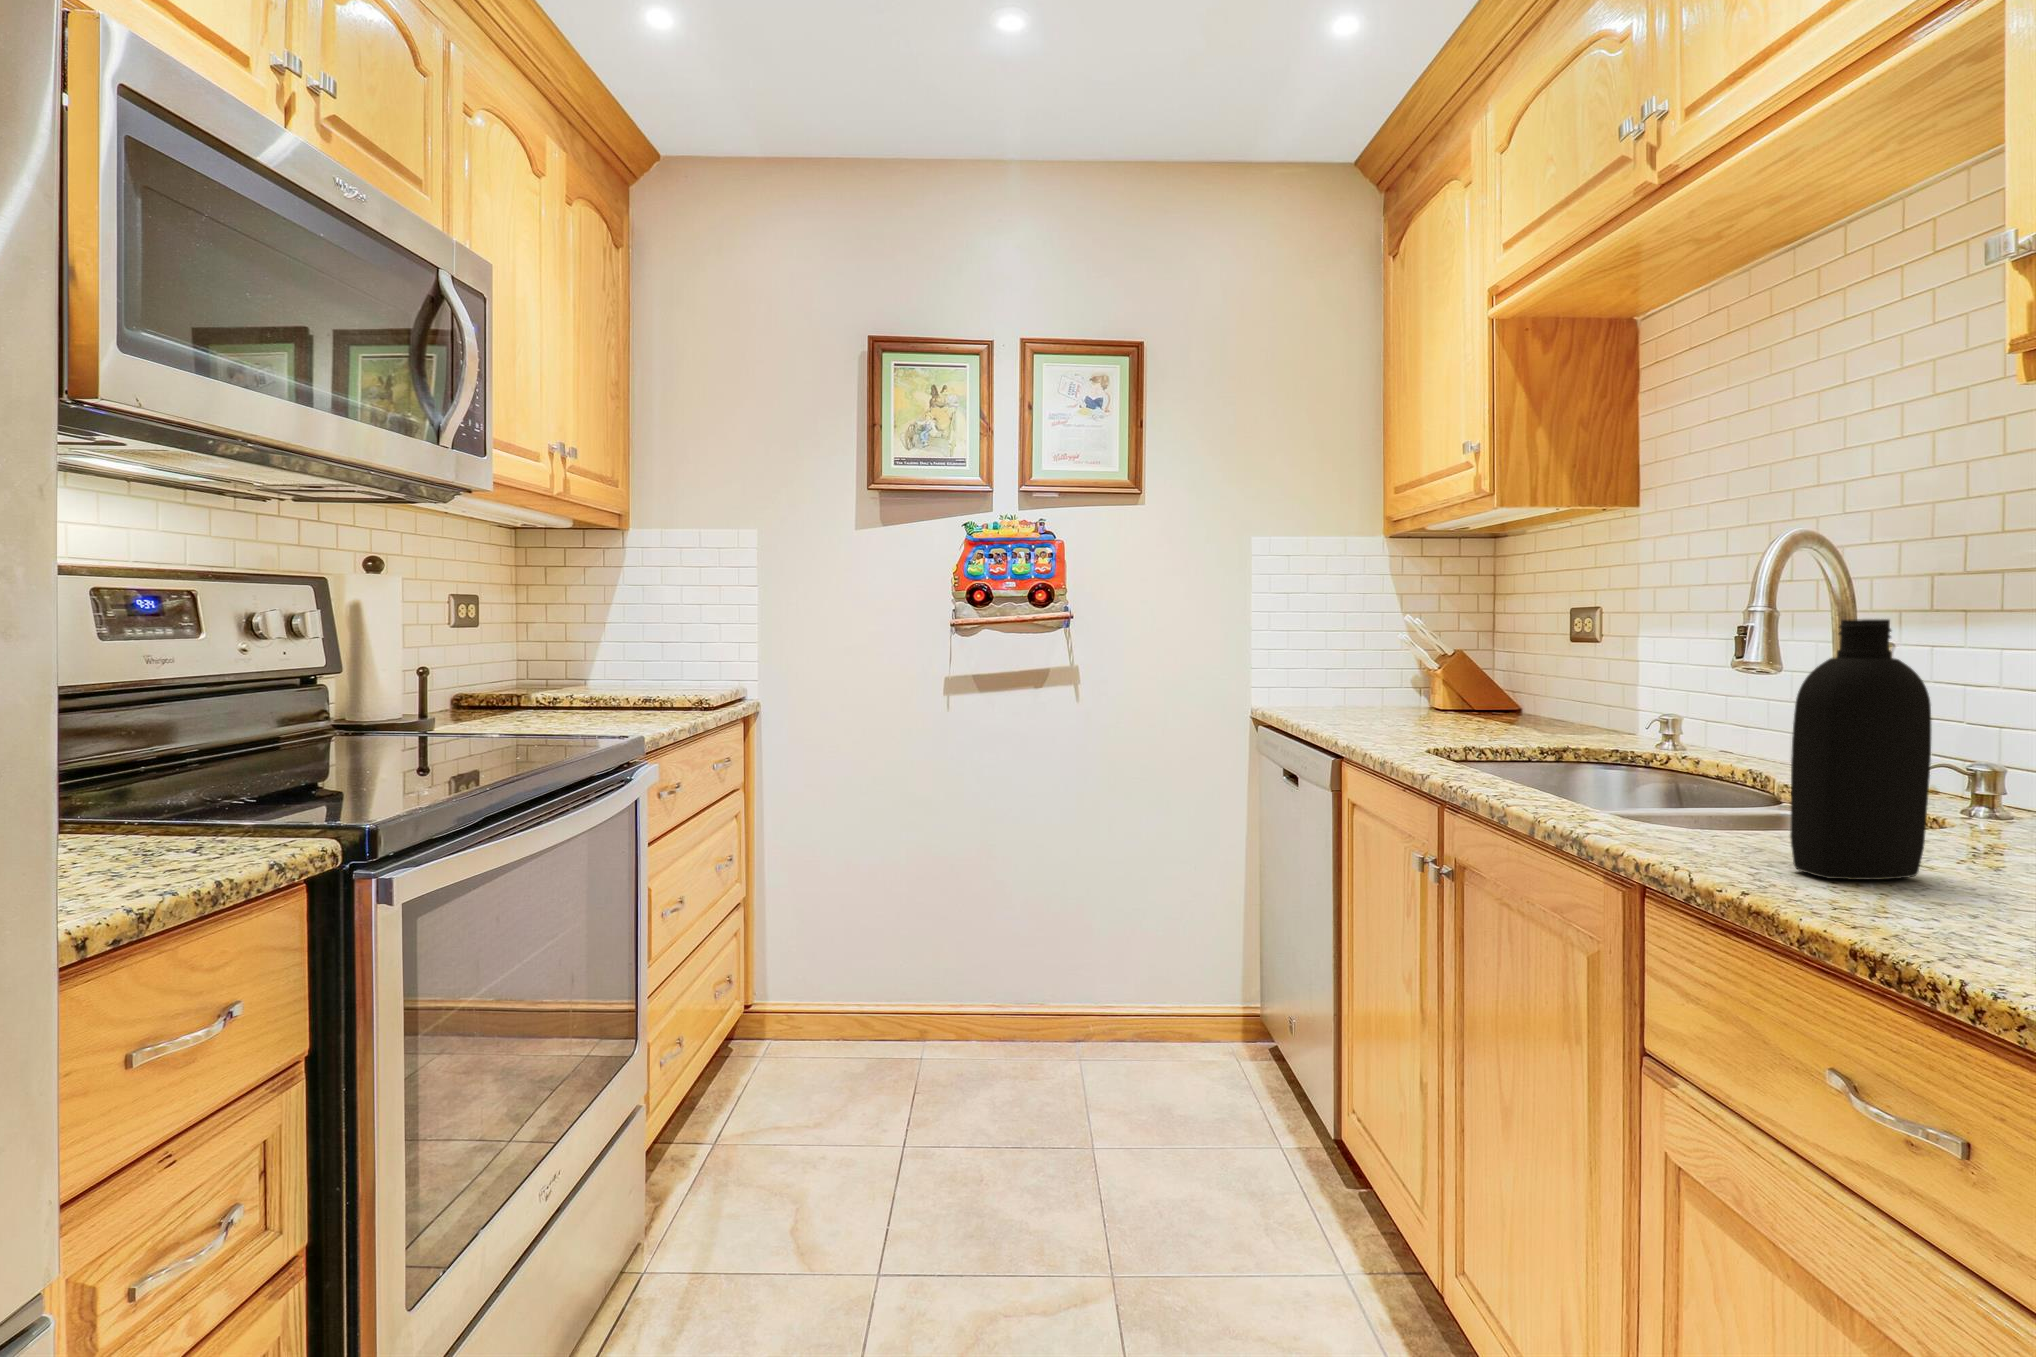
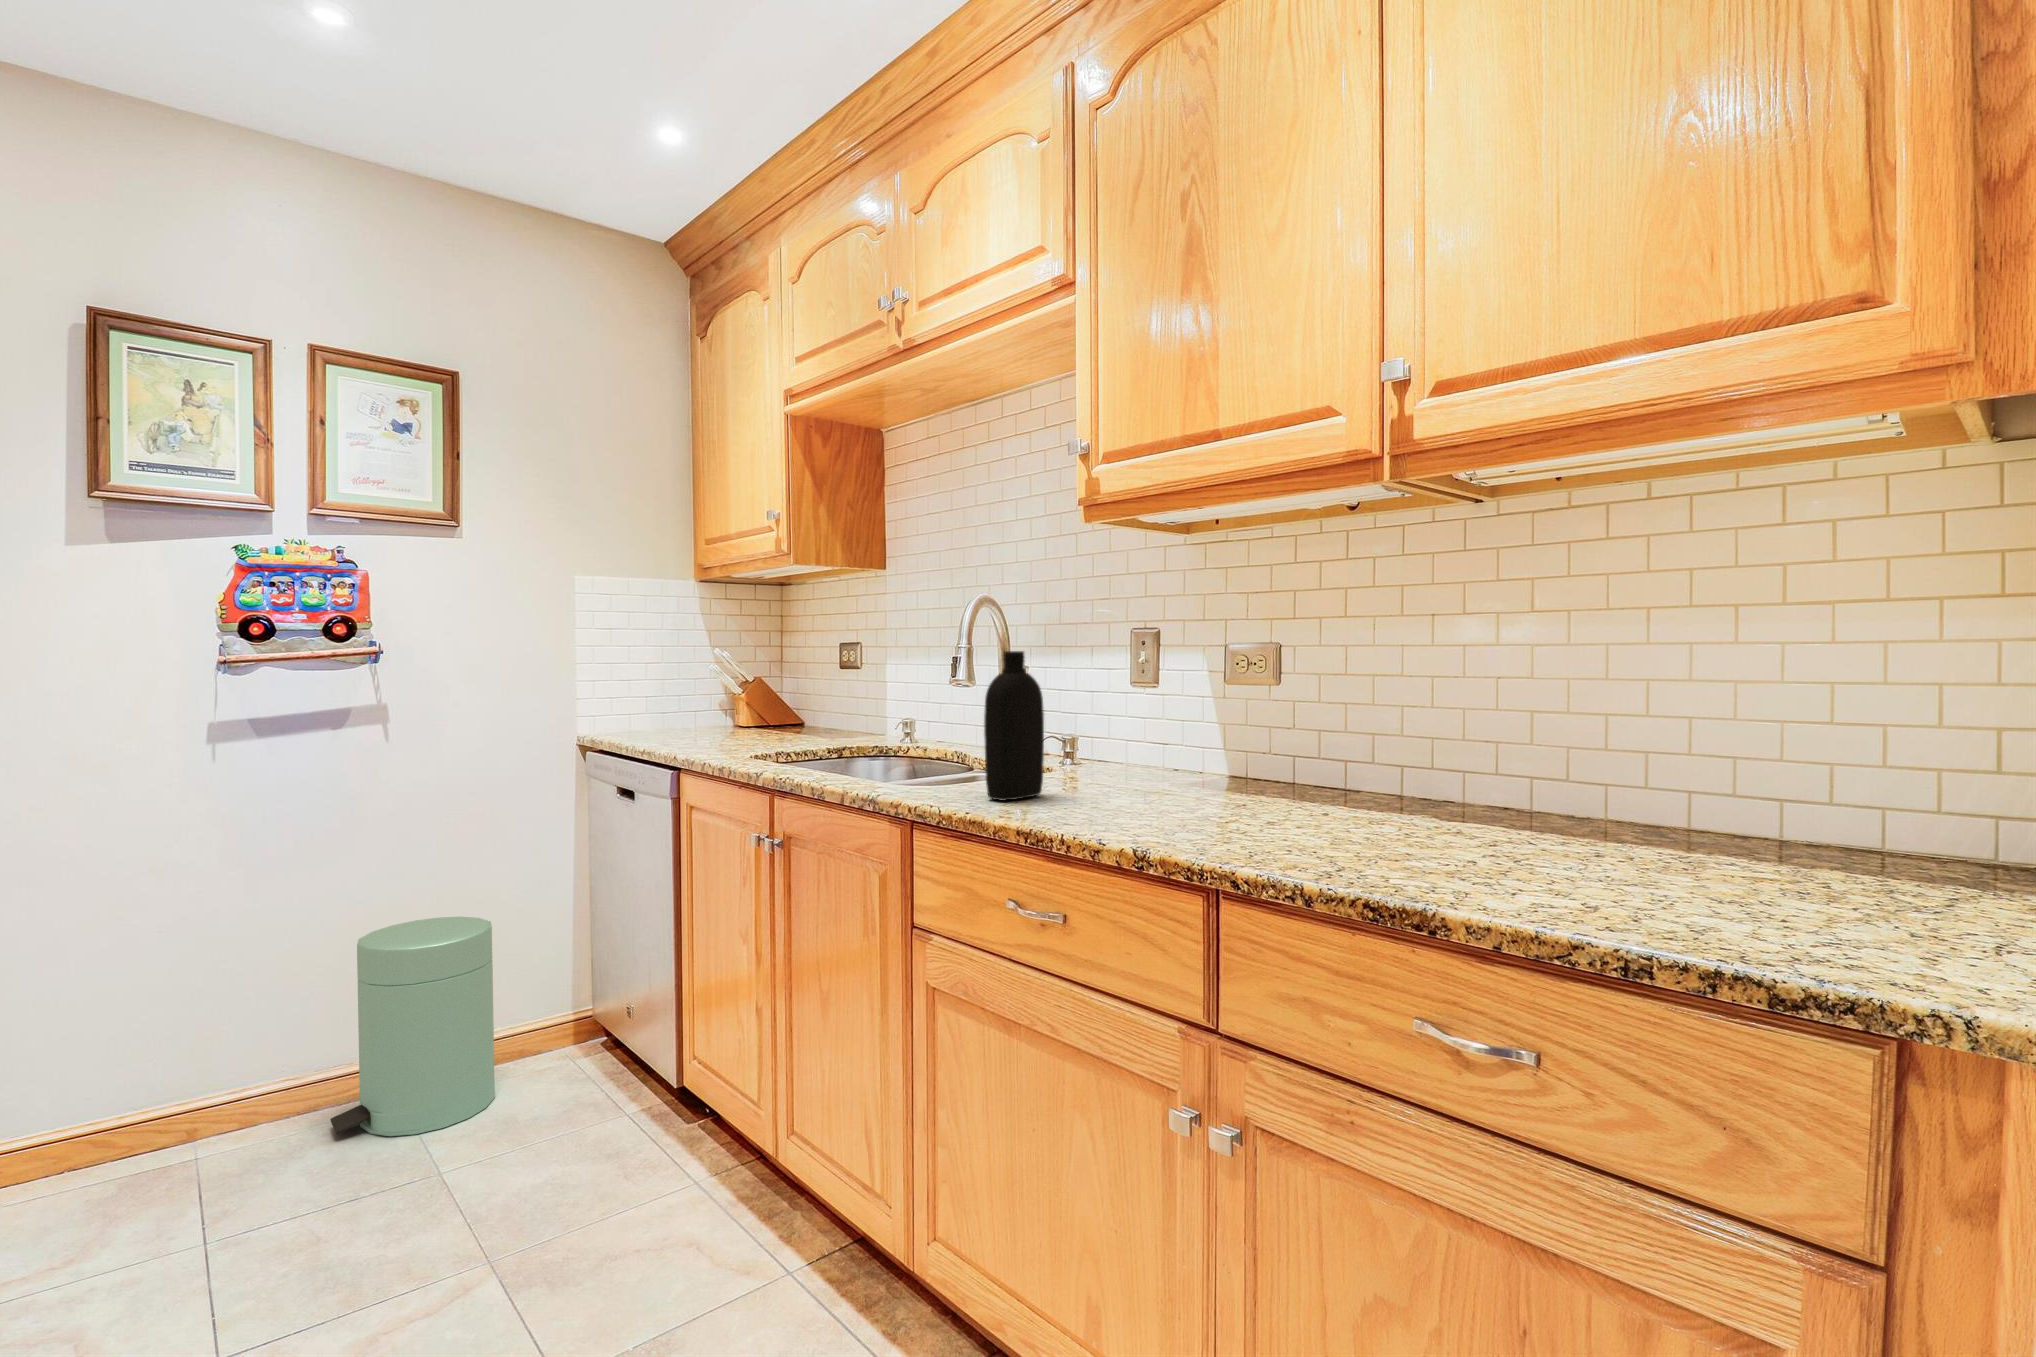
trash can: none [1023,876,1156,1083] -> present [330,917,495,1136]

